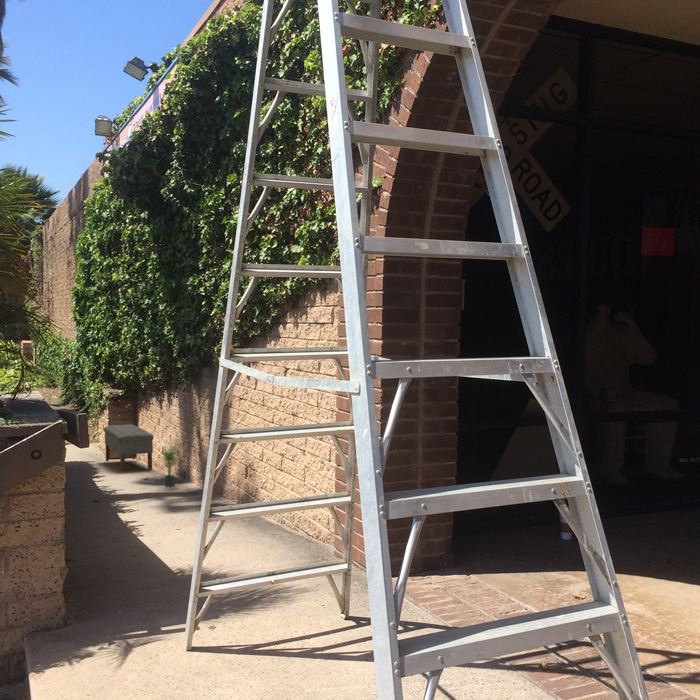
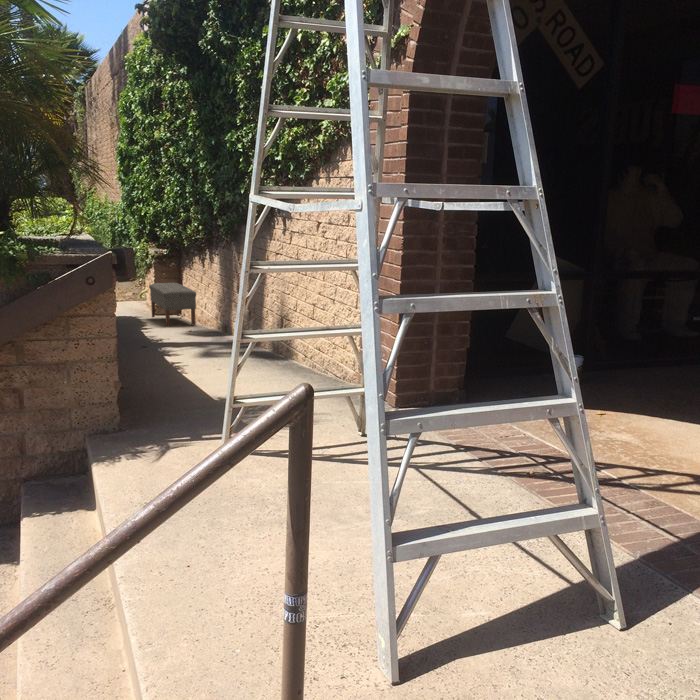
potted plant: present [162,445,178,486] -> none [199,294,226,338]

